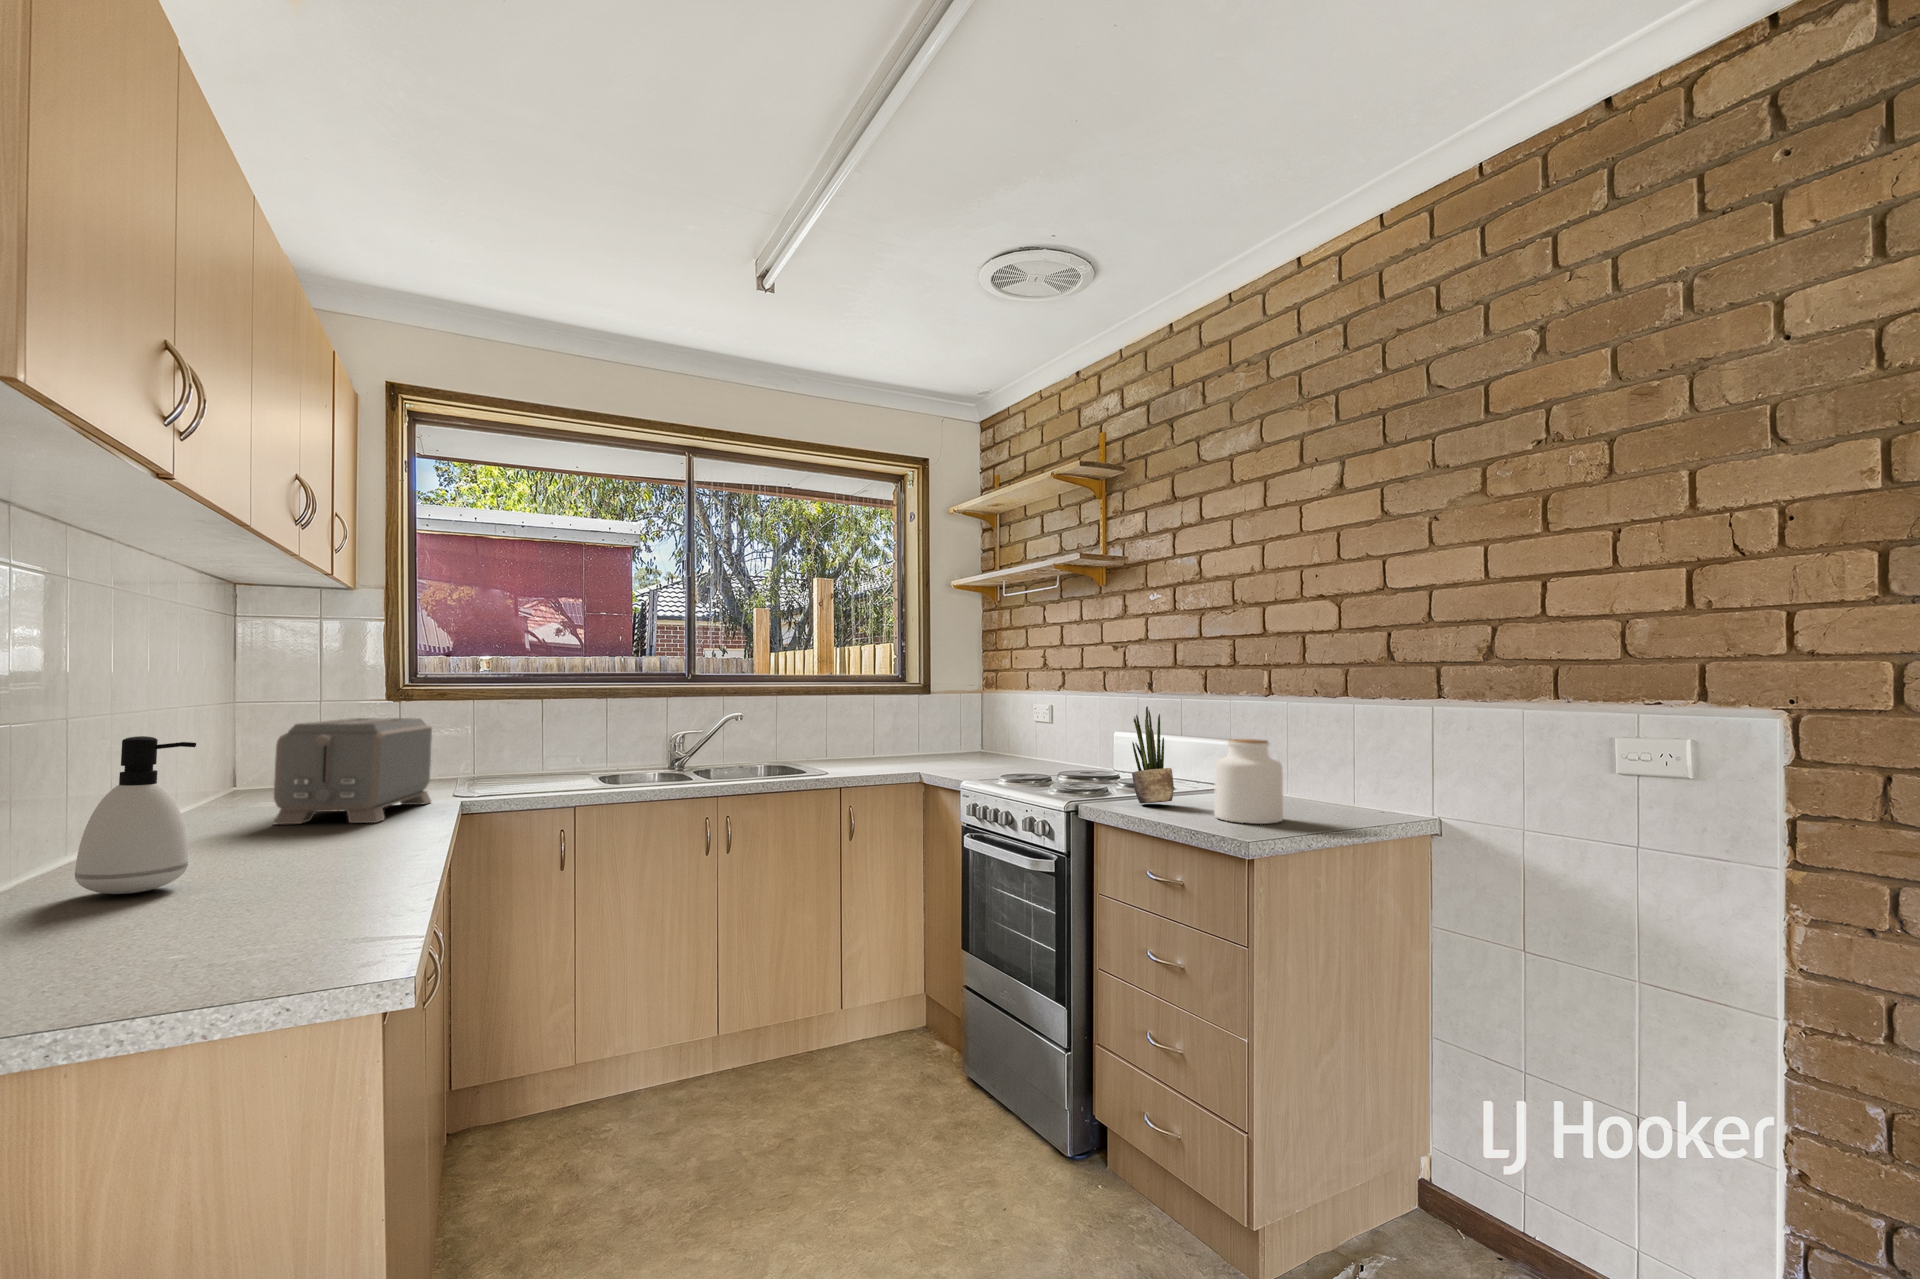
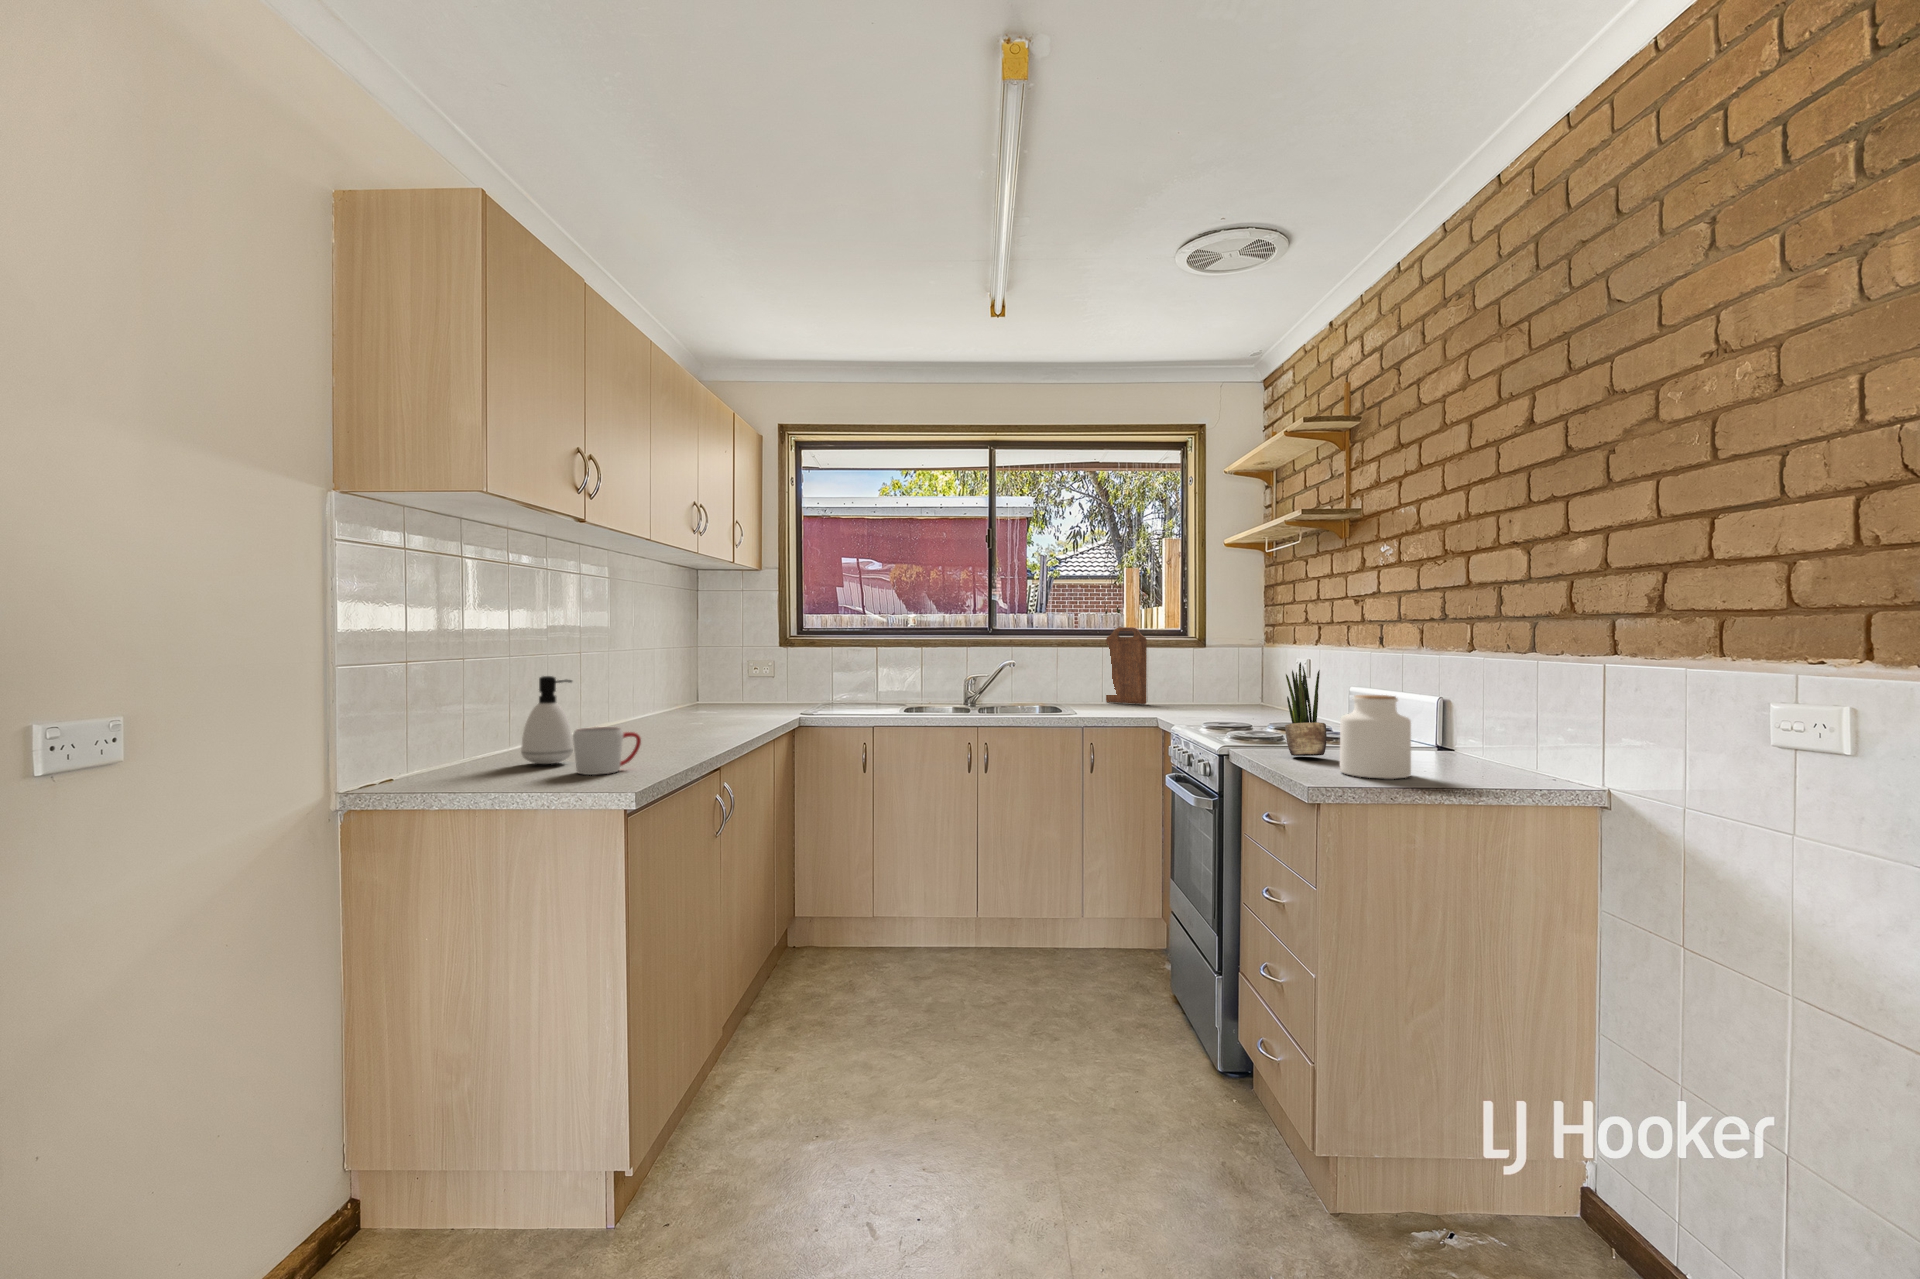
cutting board: none [828,668,876,752] -> present [1106,627,1147,704]
toaster: present [272,718,432,824] -> none [653,668,756,737]
mug: none [221,820,343,906] -> present [573,727,641,775]

